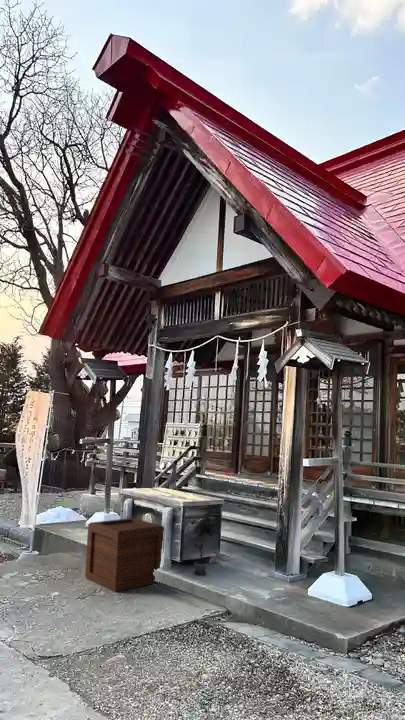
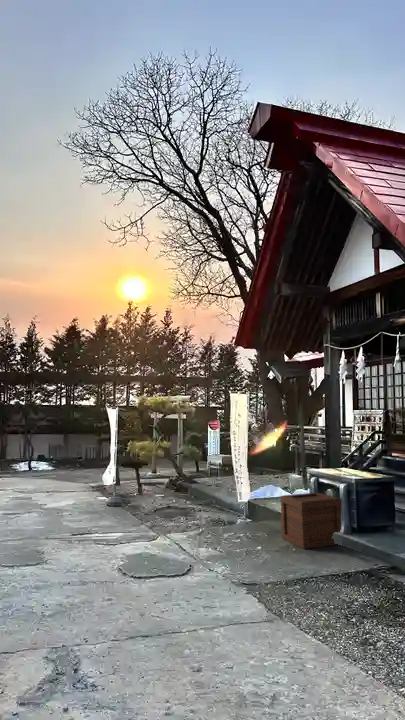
potted plant: present [190,517,219,575] -> none [362,489,388,539]

